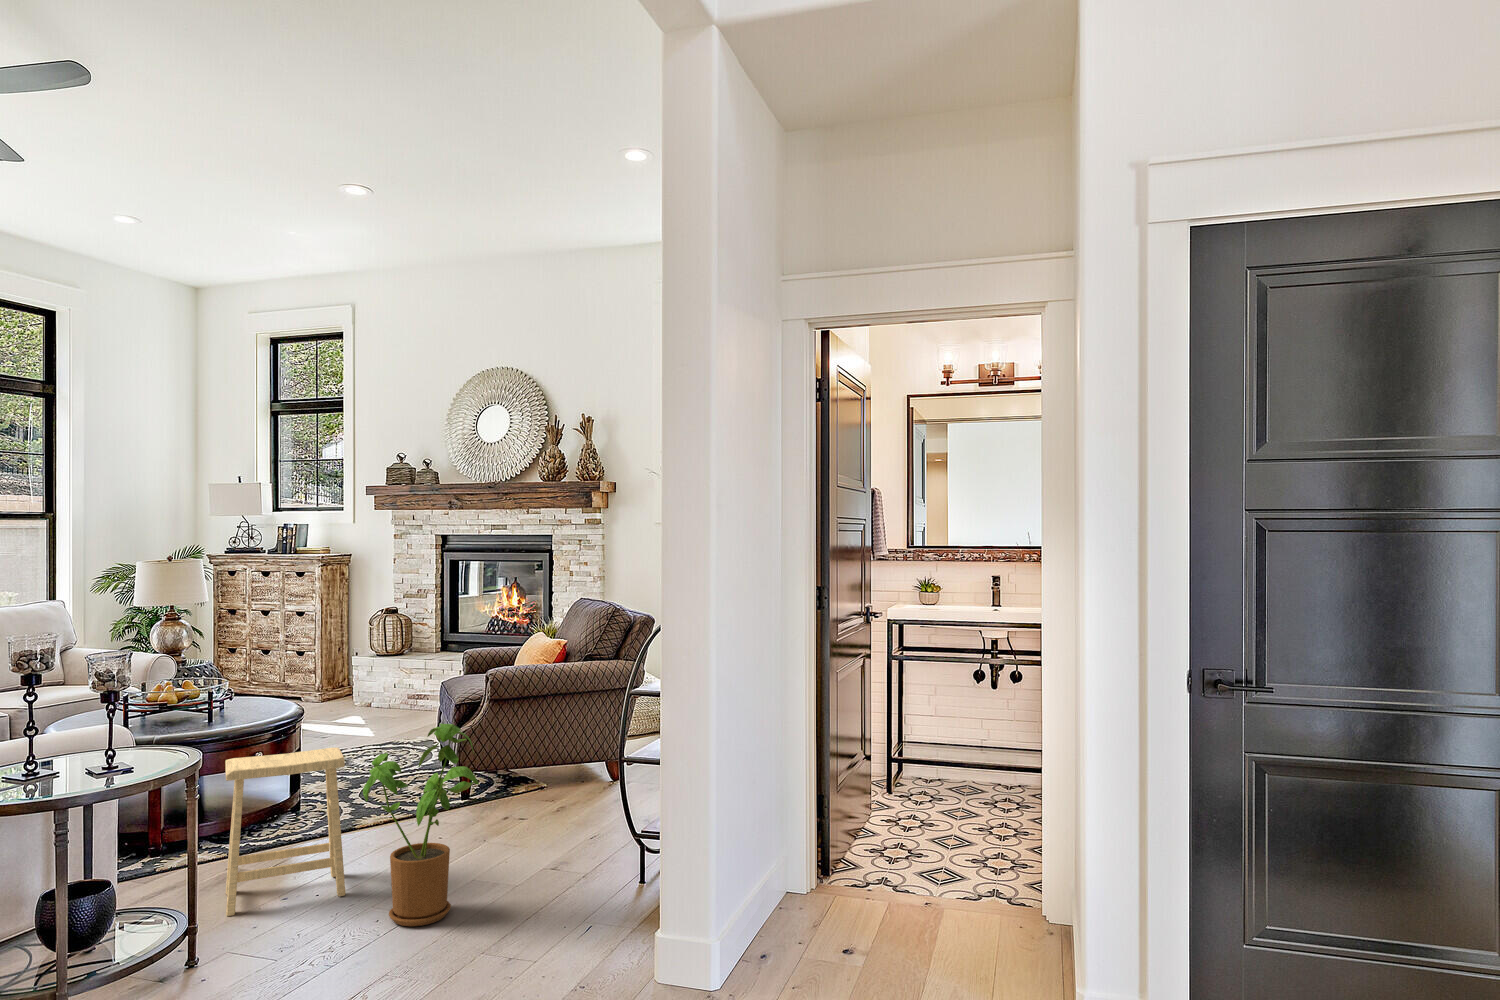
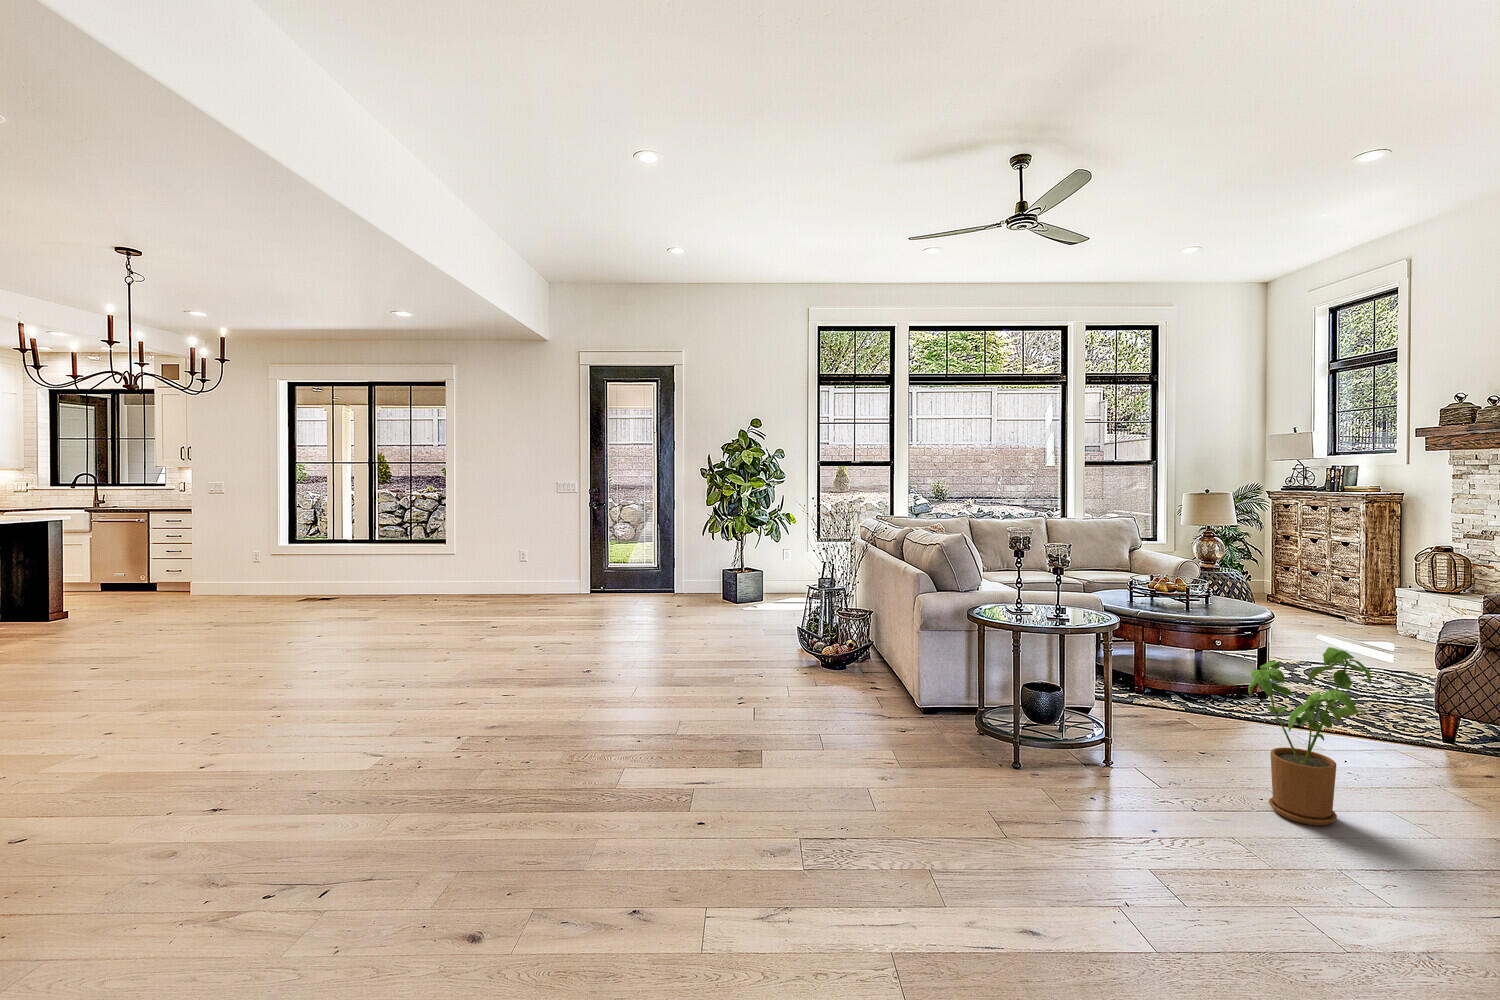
footstool: present [225,748,346,916] -> none [1150,637,1257,771]

